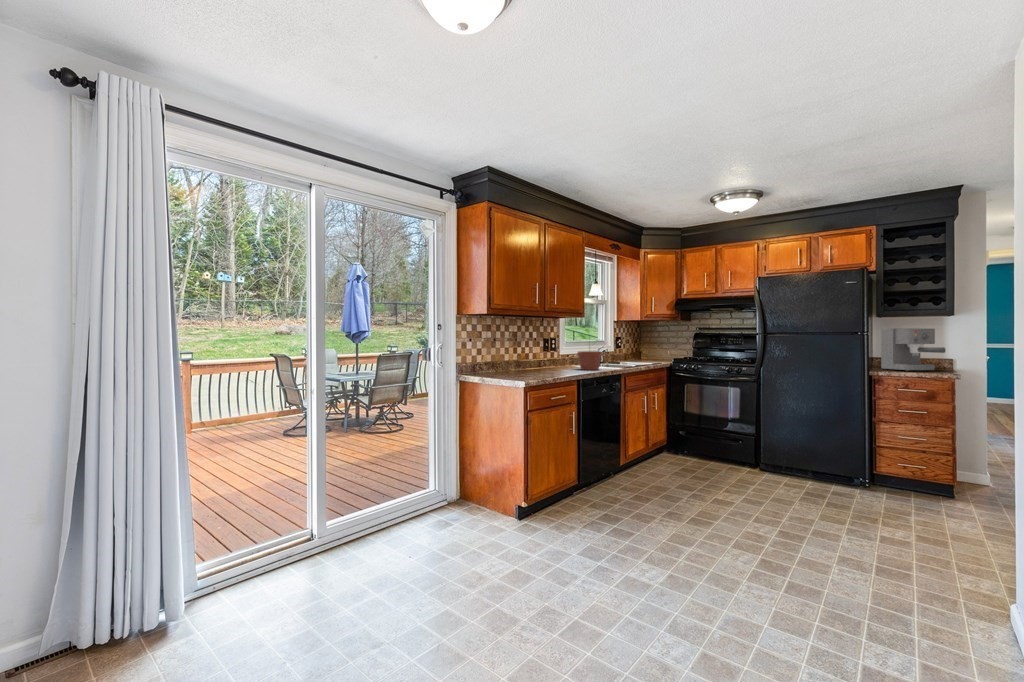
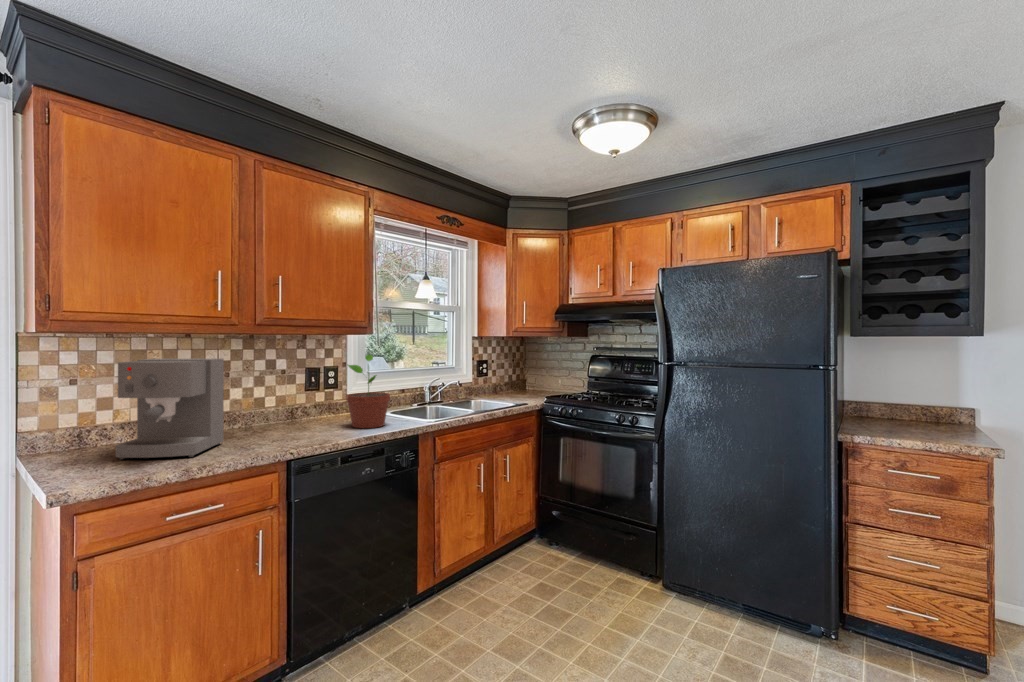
coffee maker: present [881,328,946,371] -> present [116,358,224,459]

